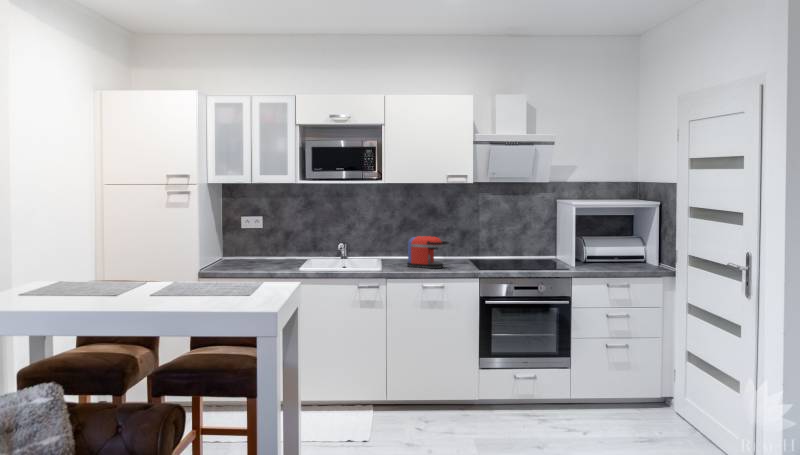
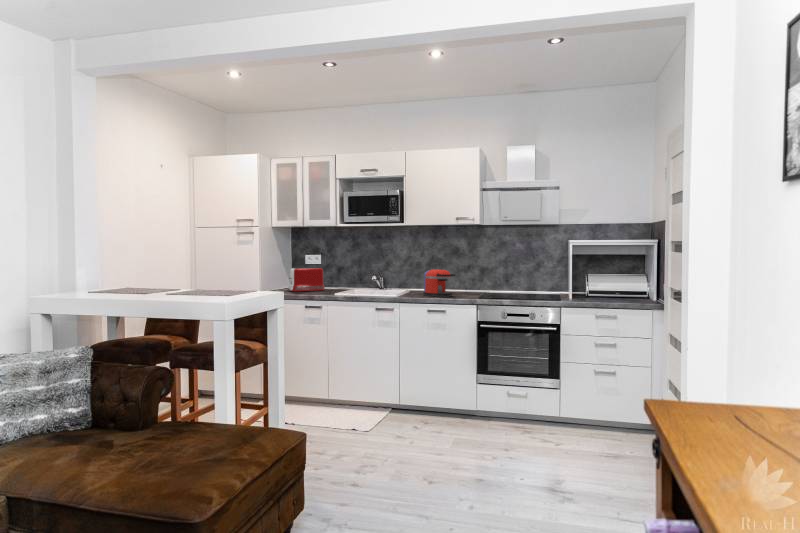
toaster: none [230,234,274,266] -> present [289,268,325,292]

